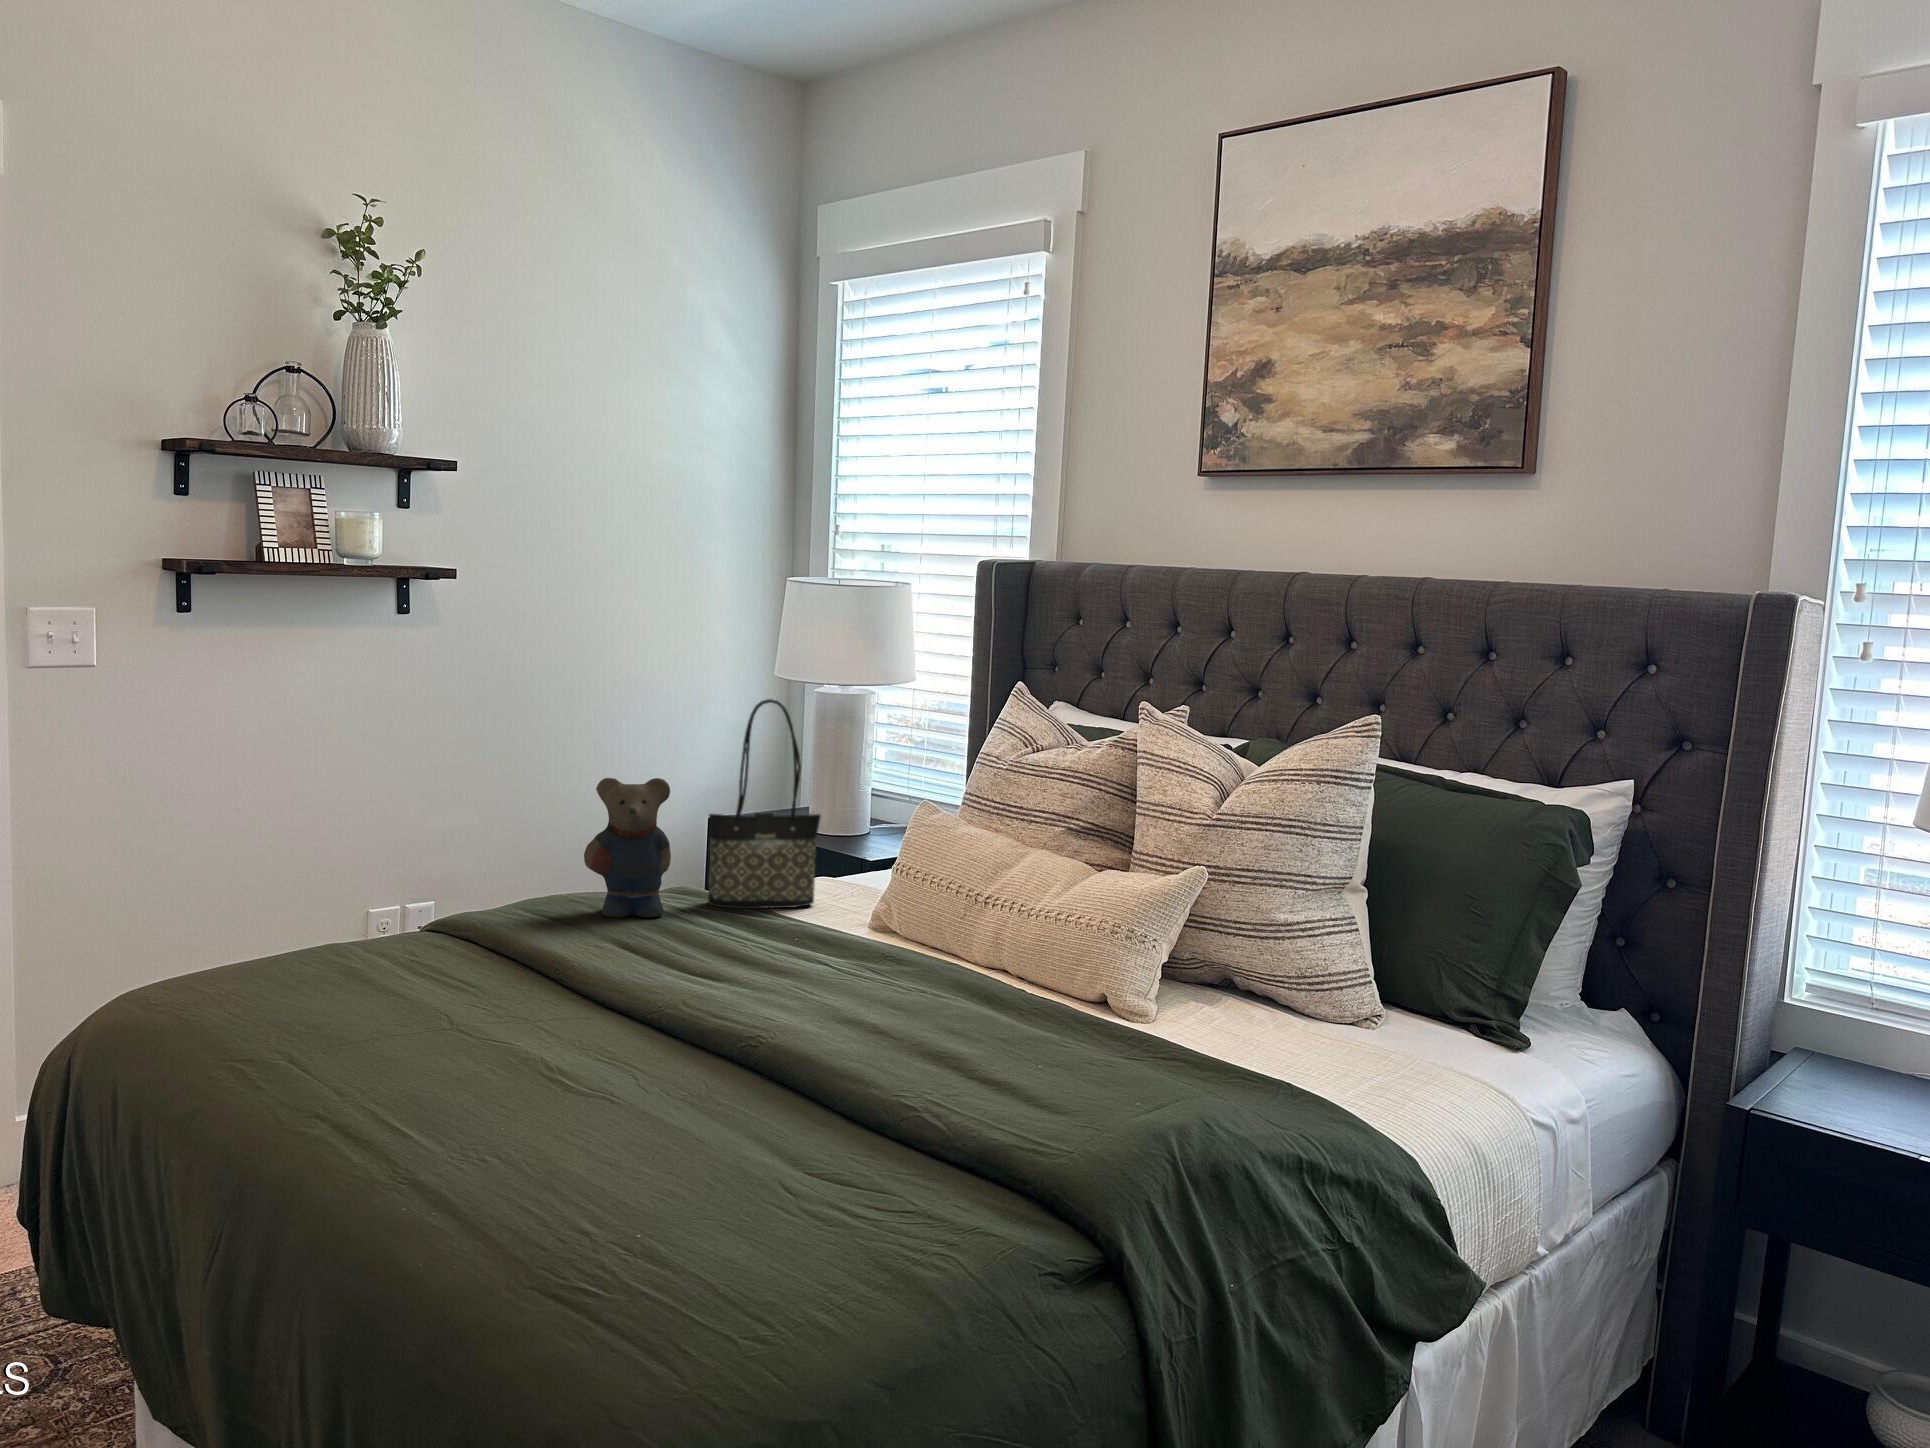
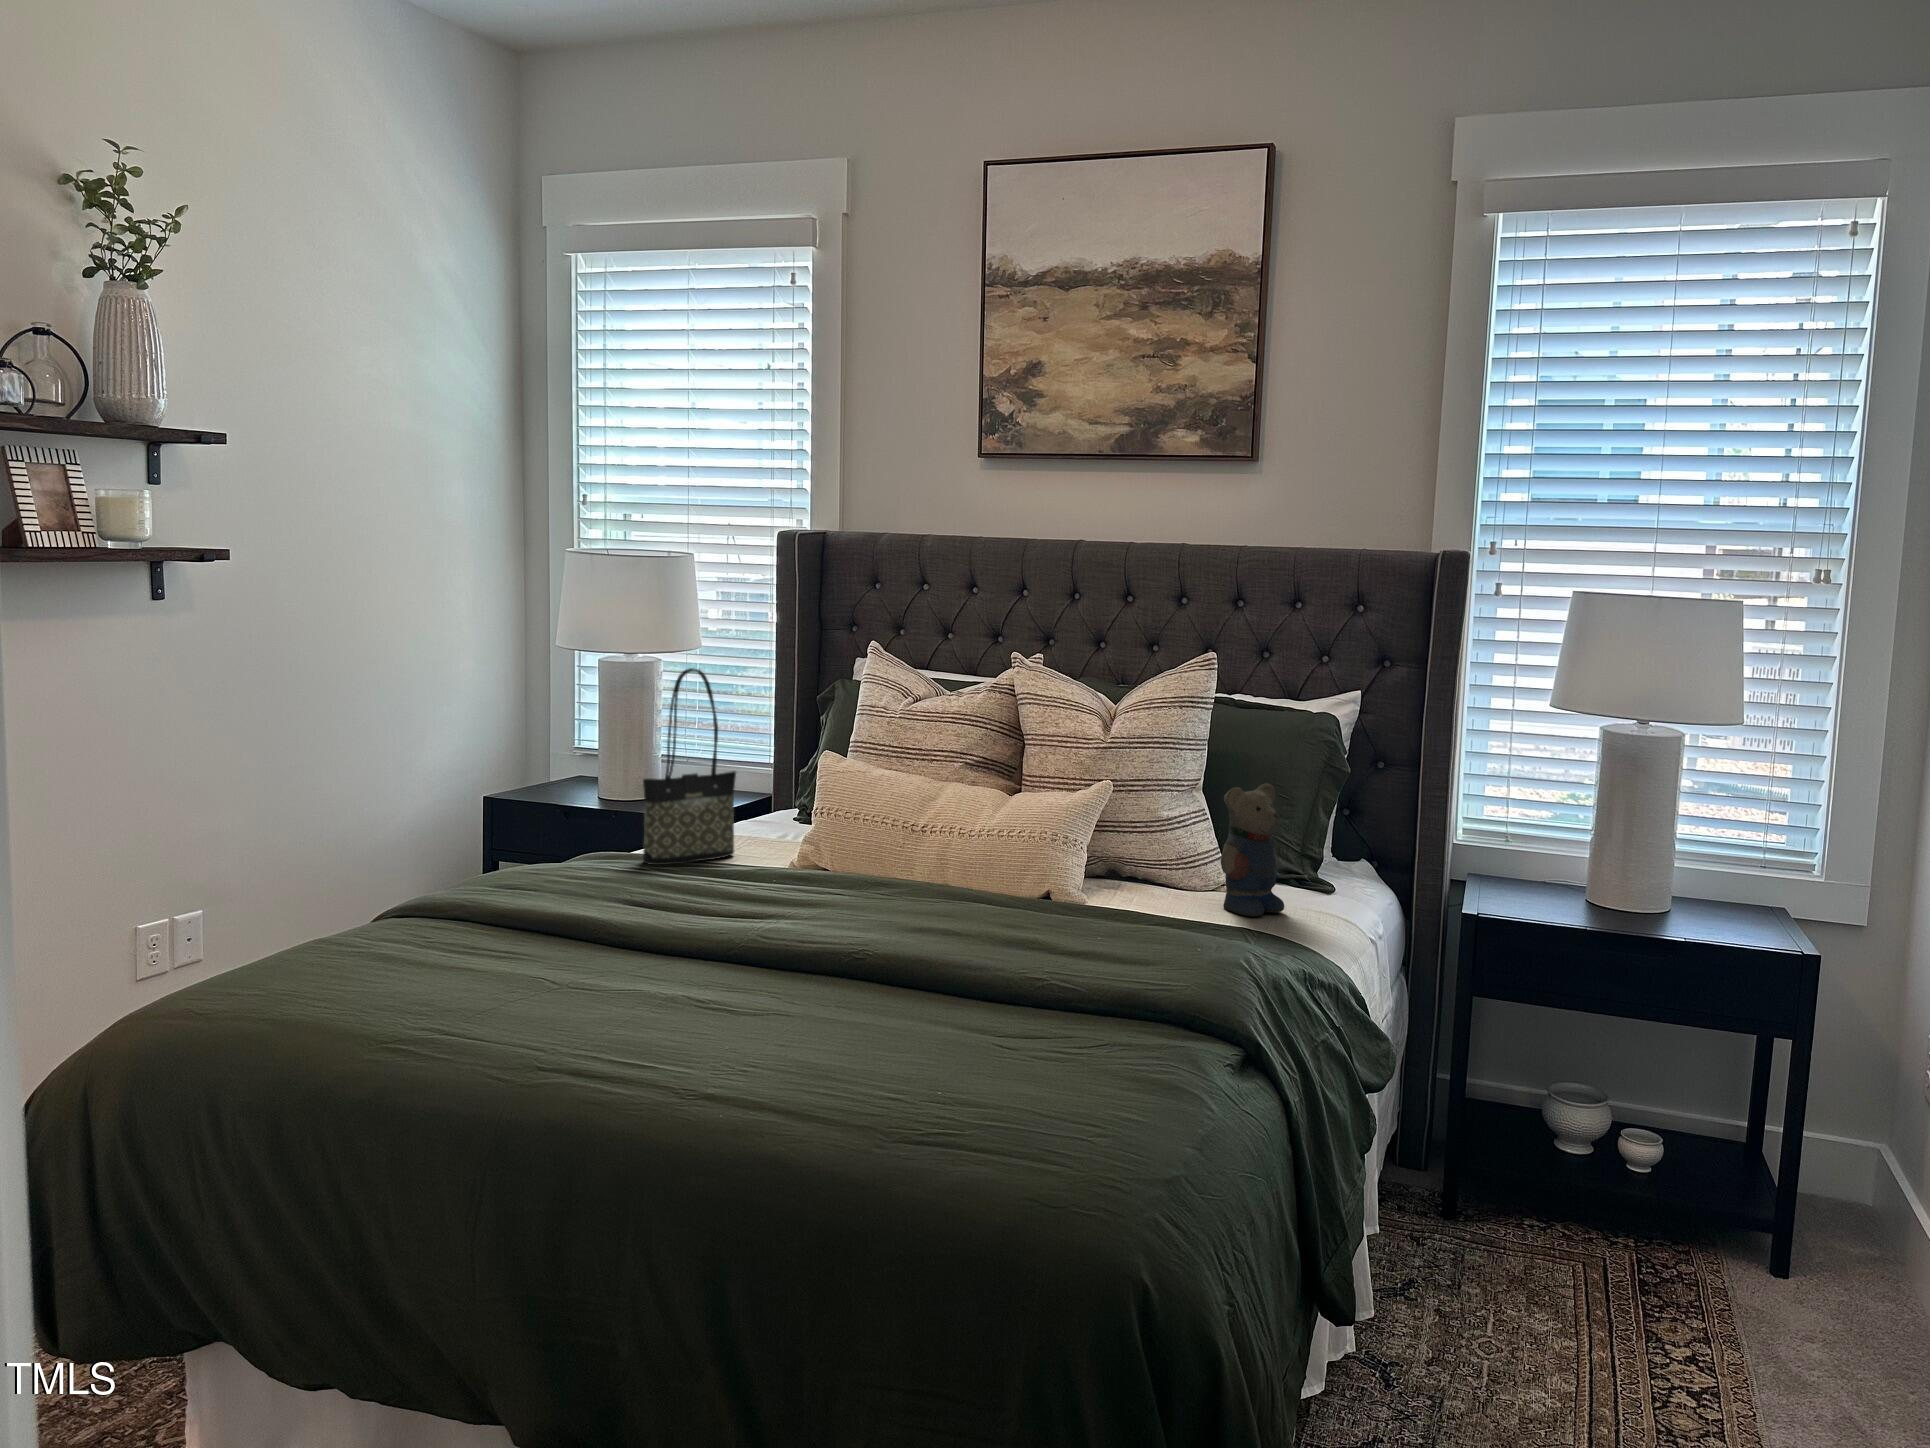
teddy bear: present [584,778,671,918] -> present [1221,783,1284,917]

